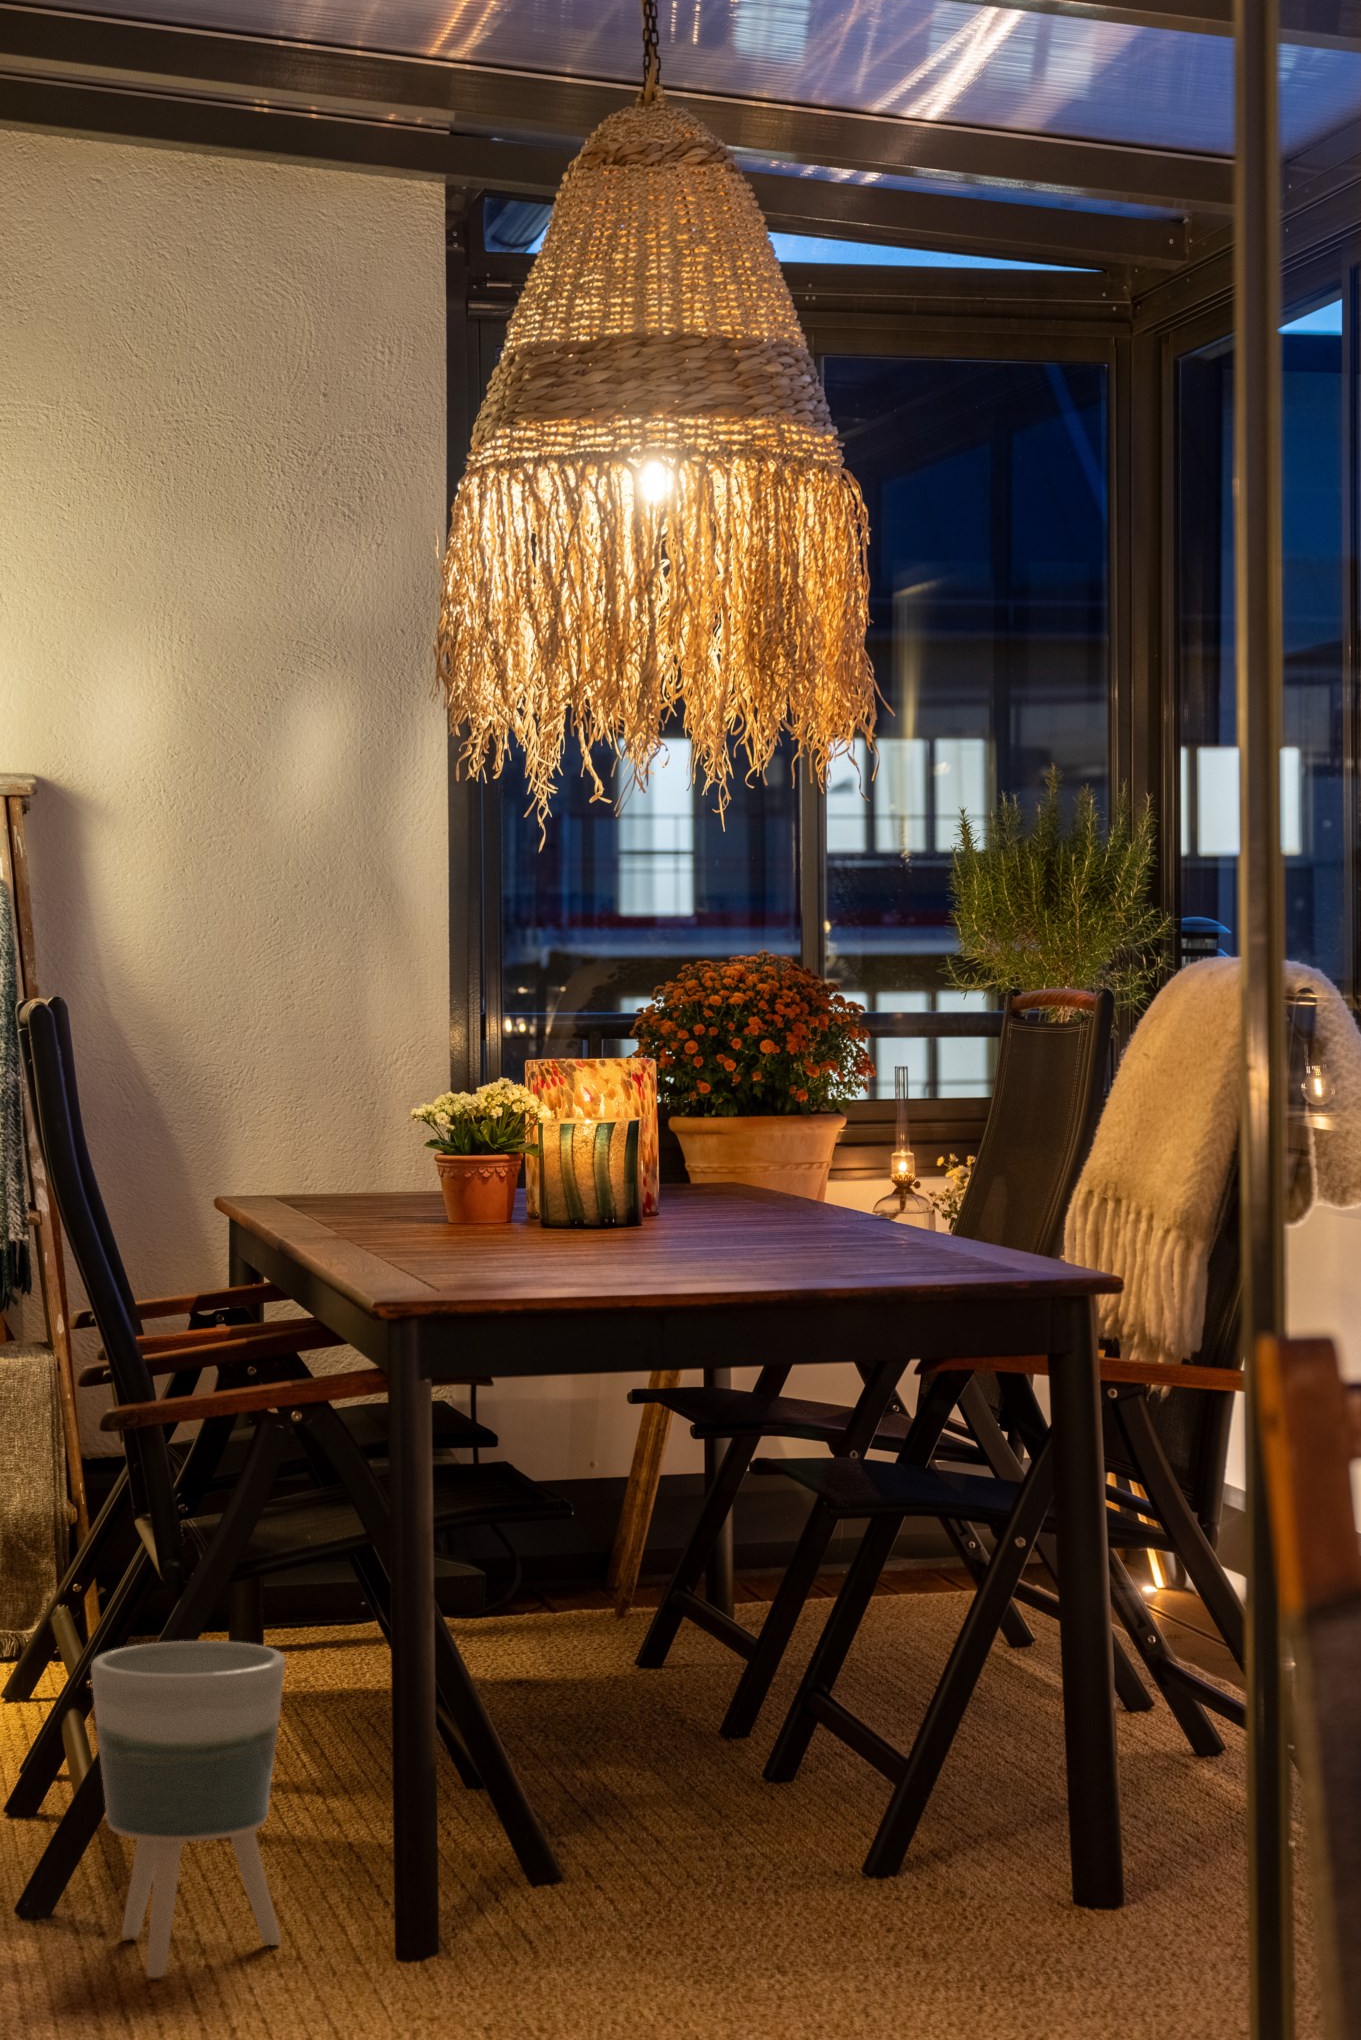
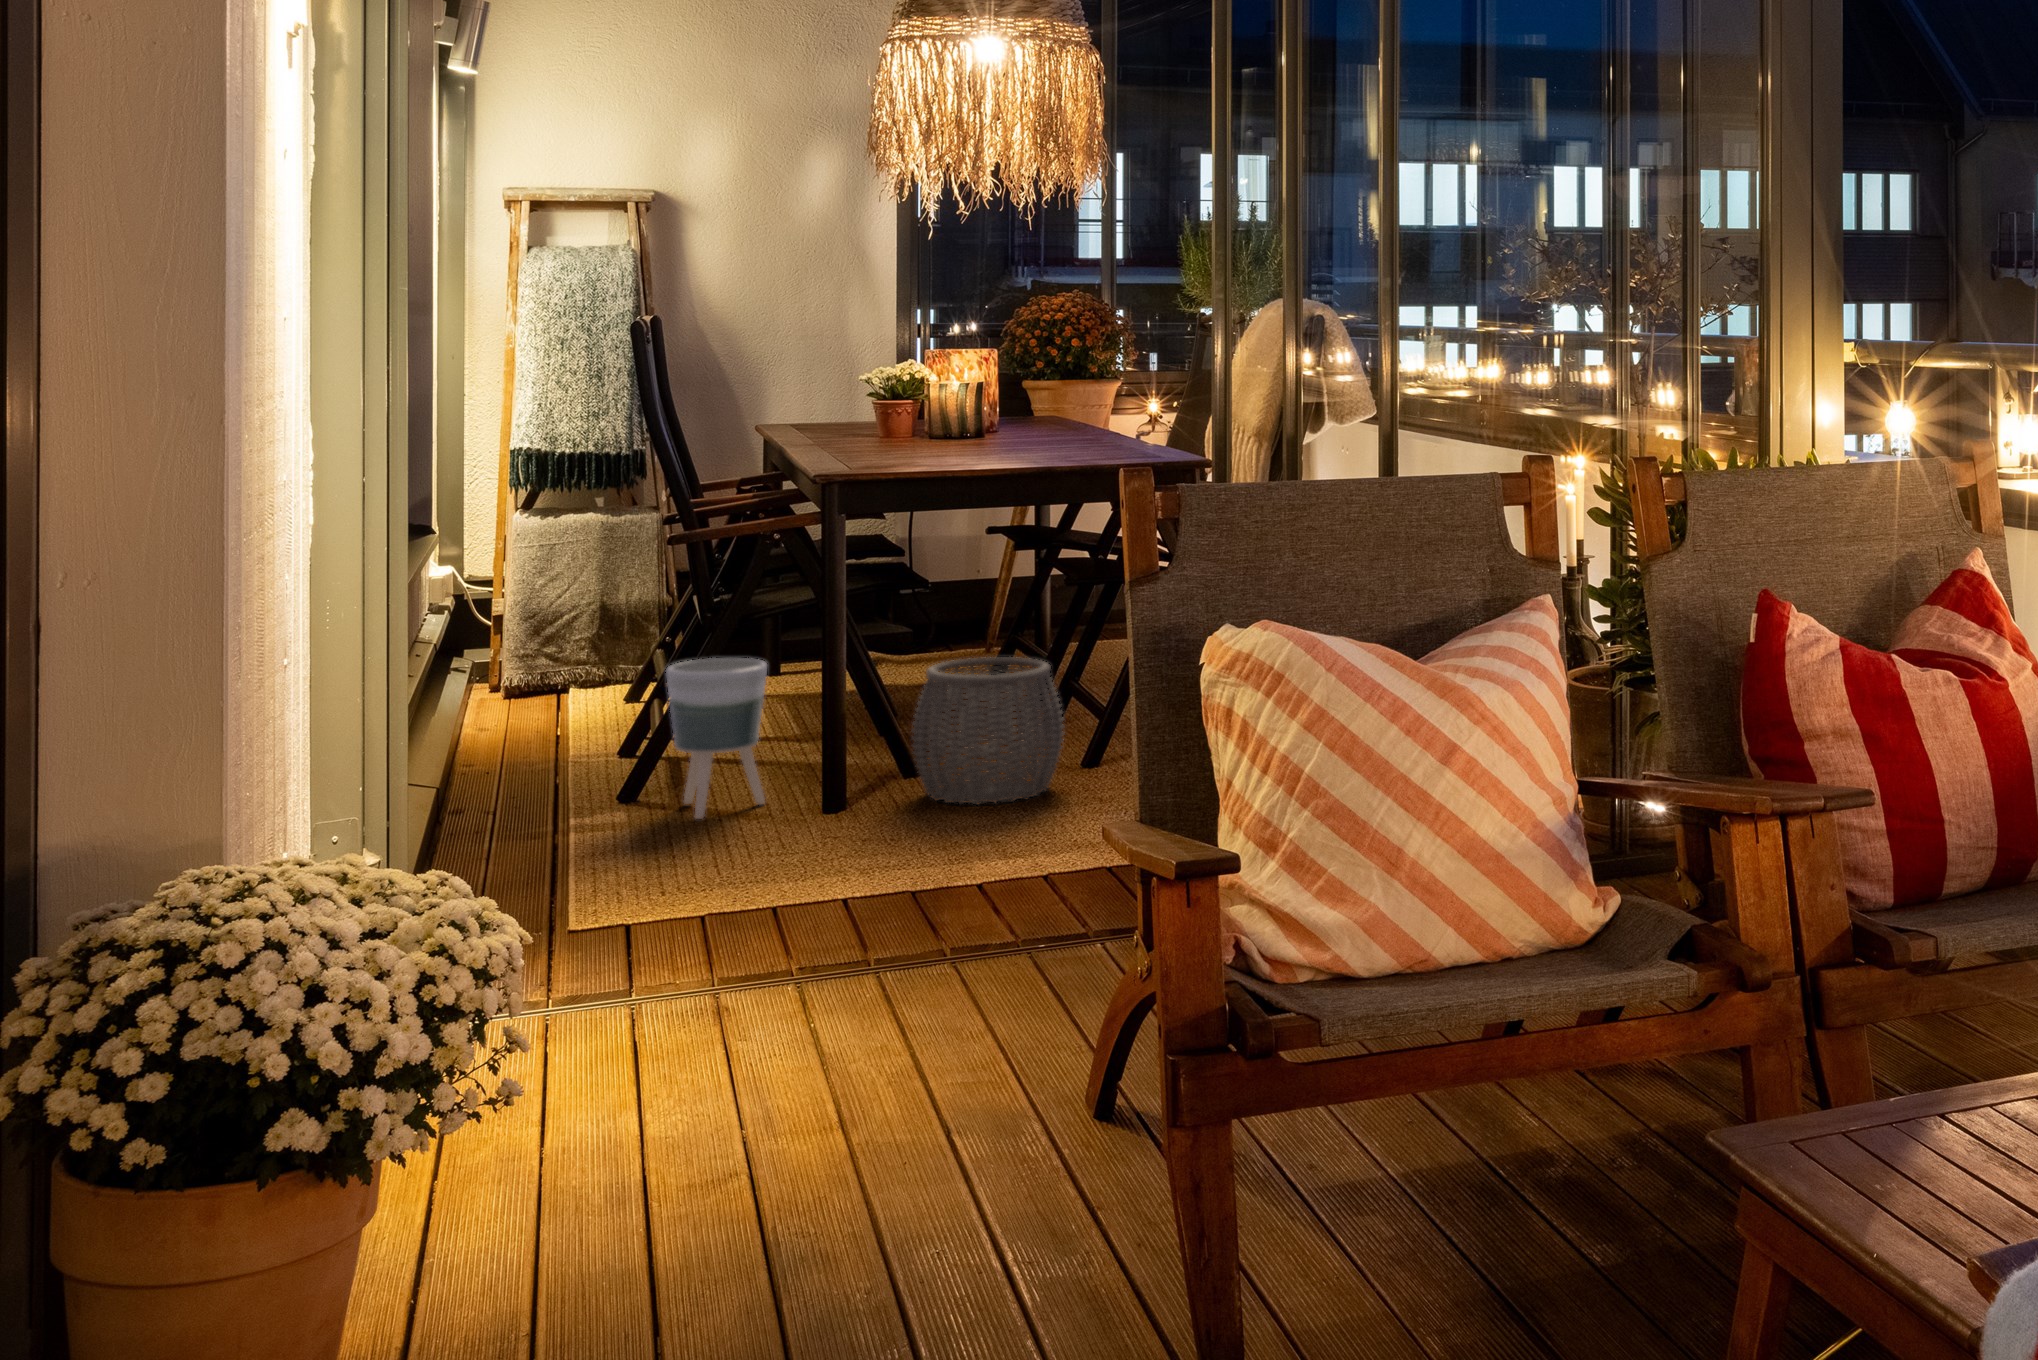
woven basket: none [566,1651,873,1968] -> present [912,657,1064,804]

